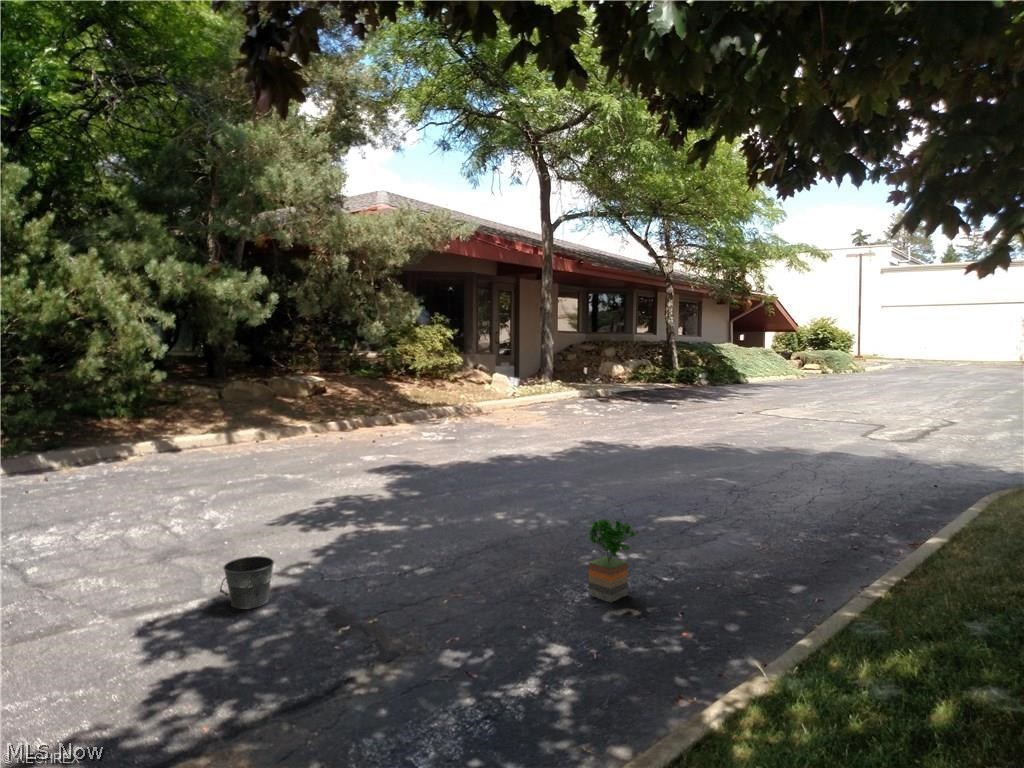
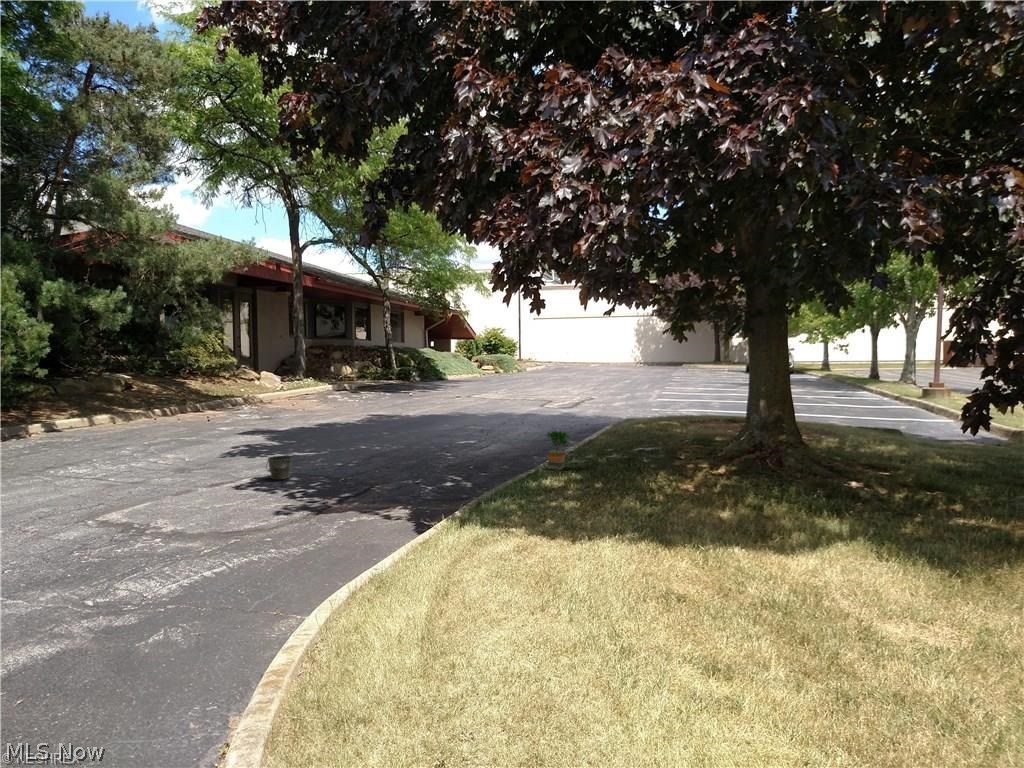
potted tree: present [588,519,637,602] -> present [547,431,570,470]

